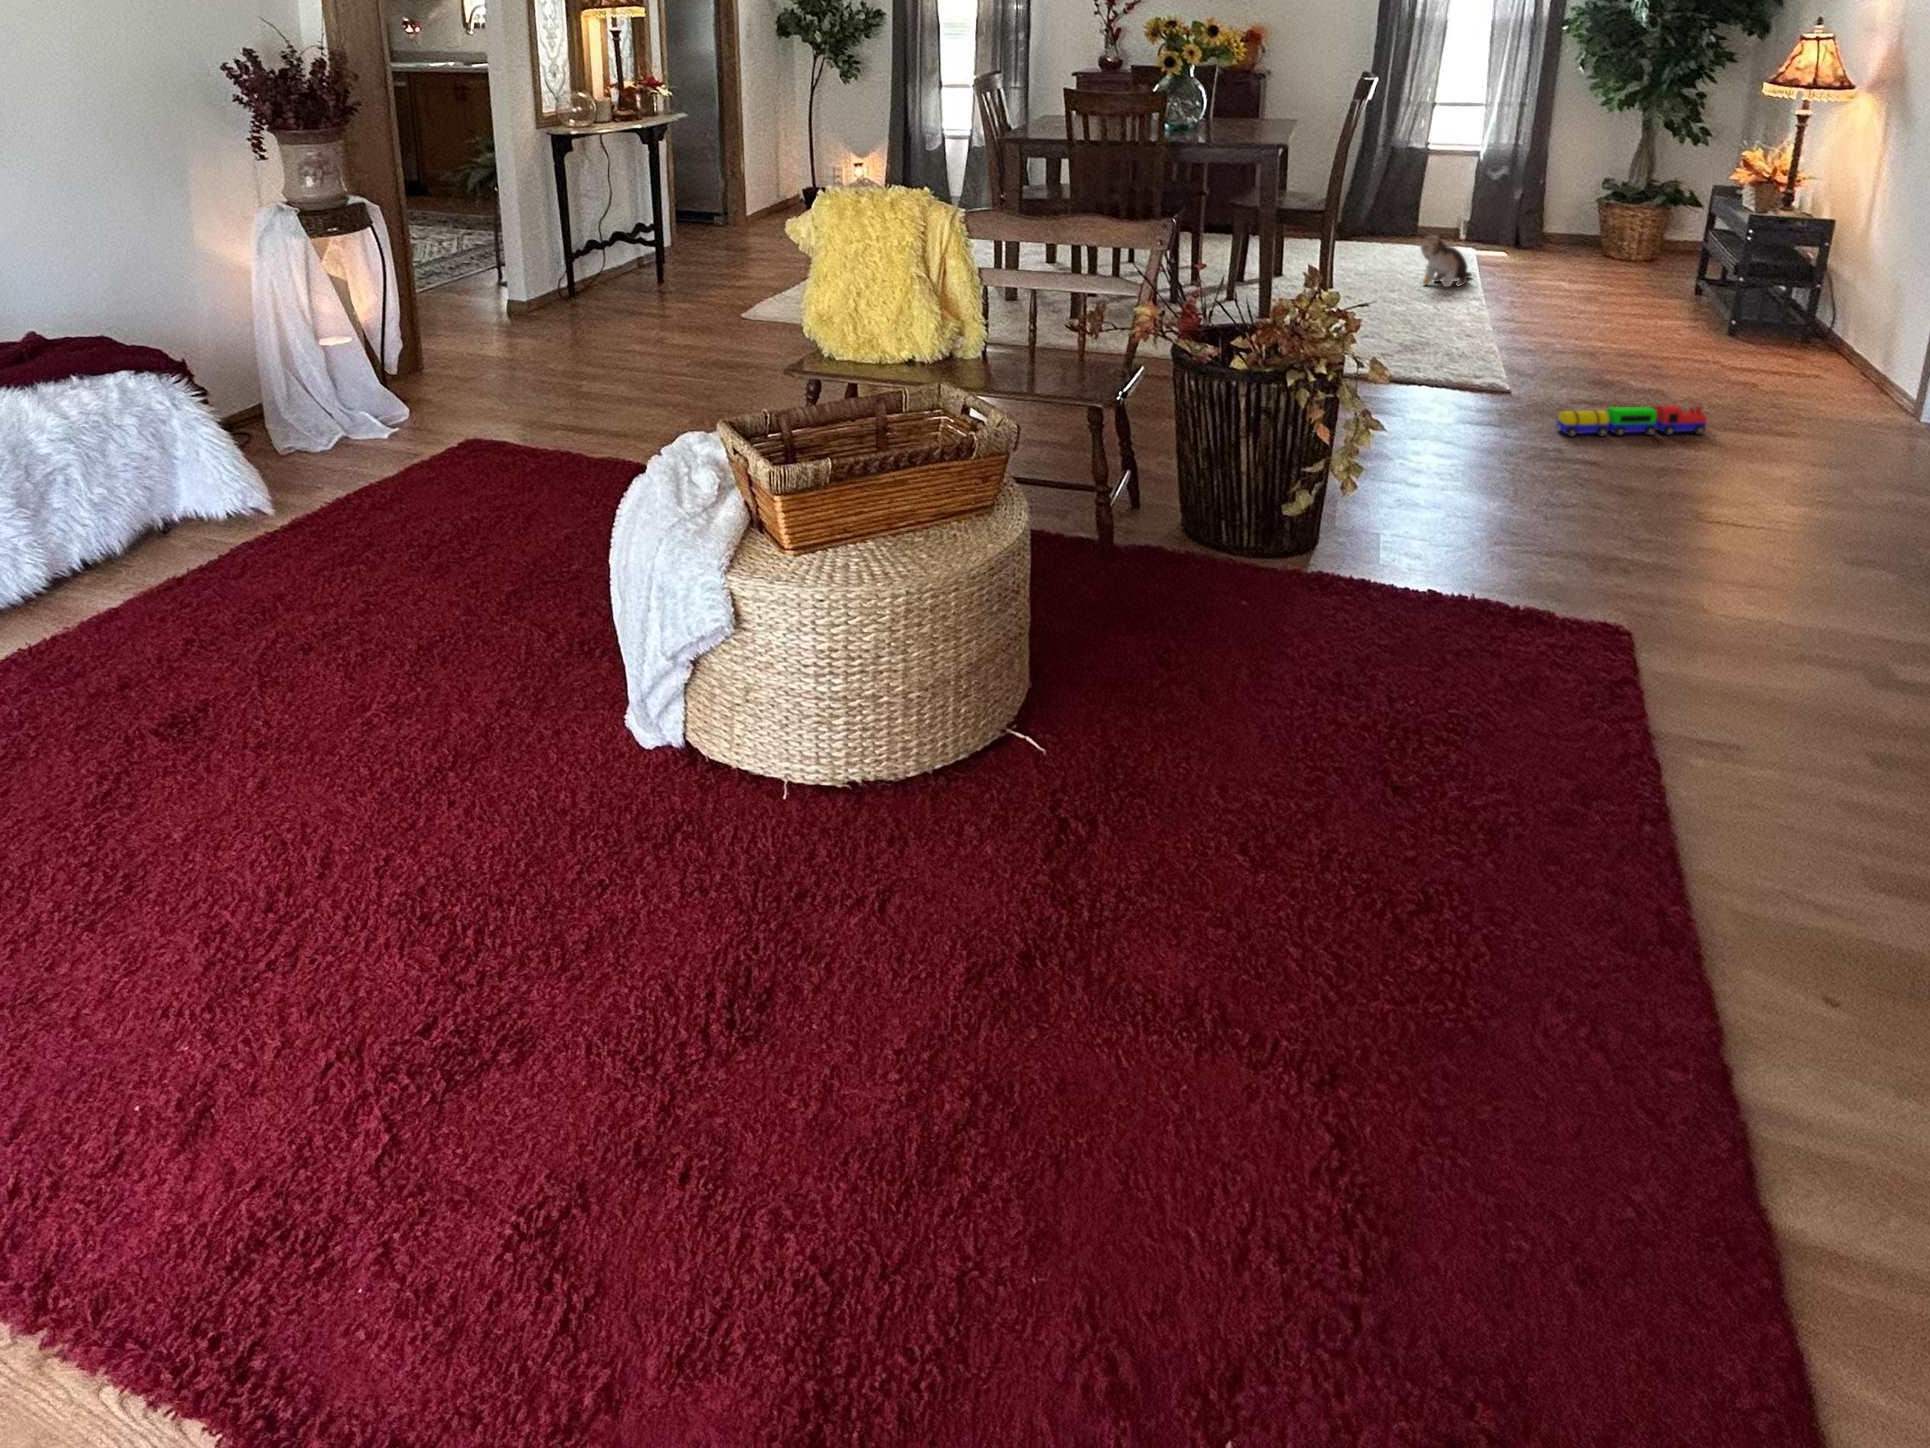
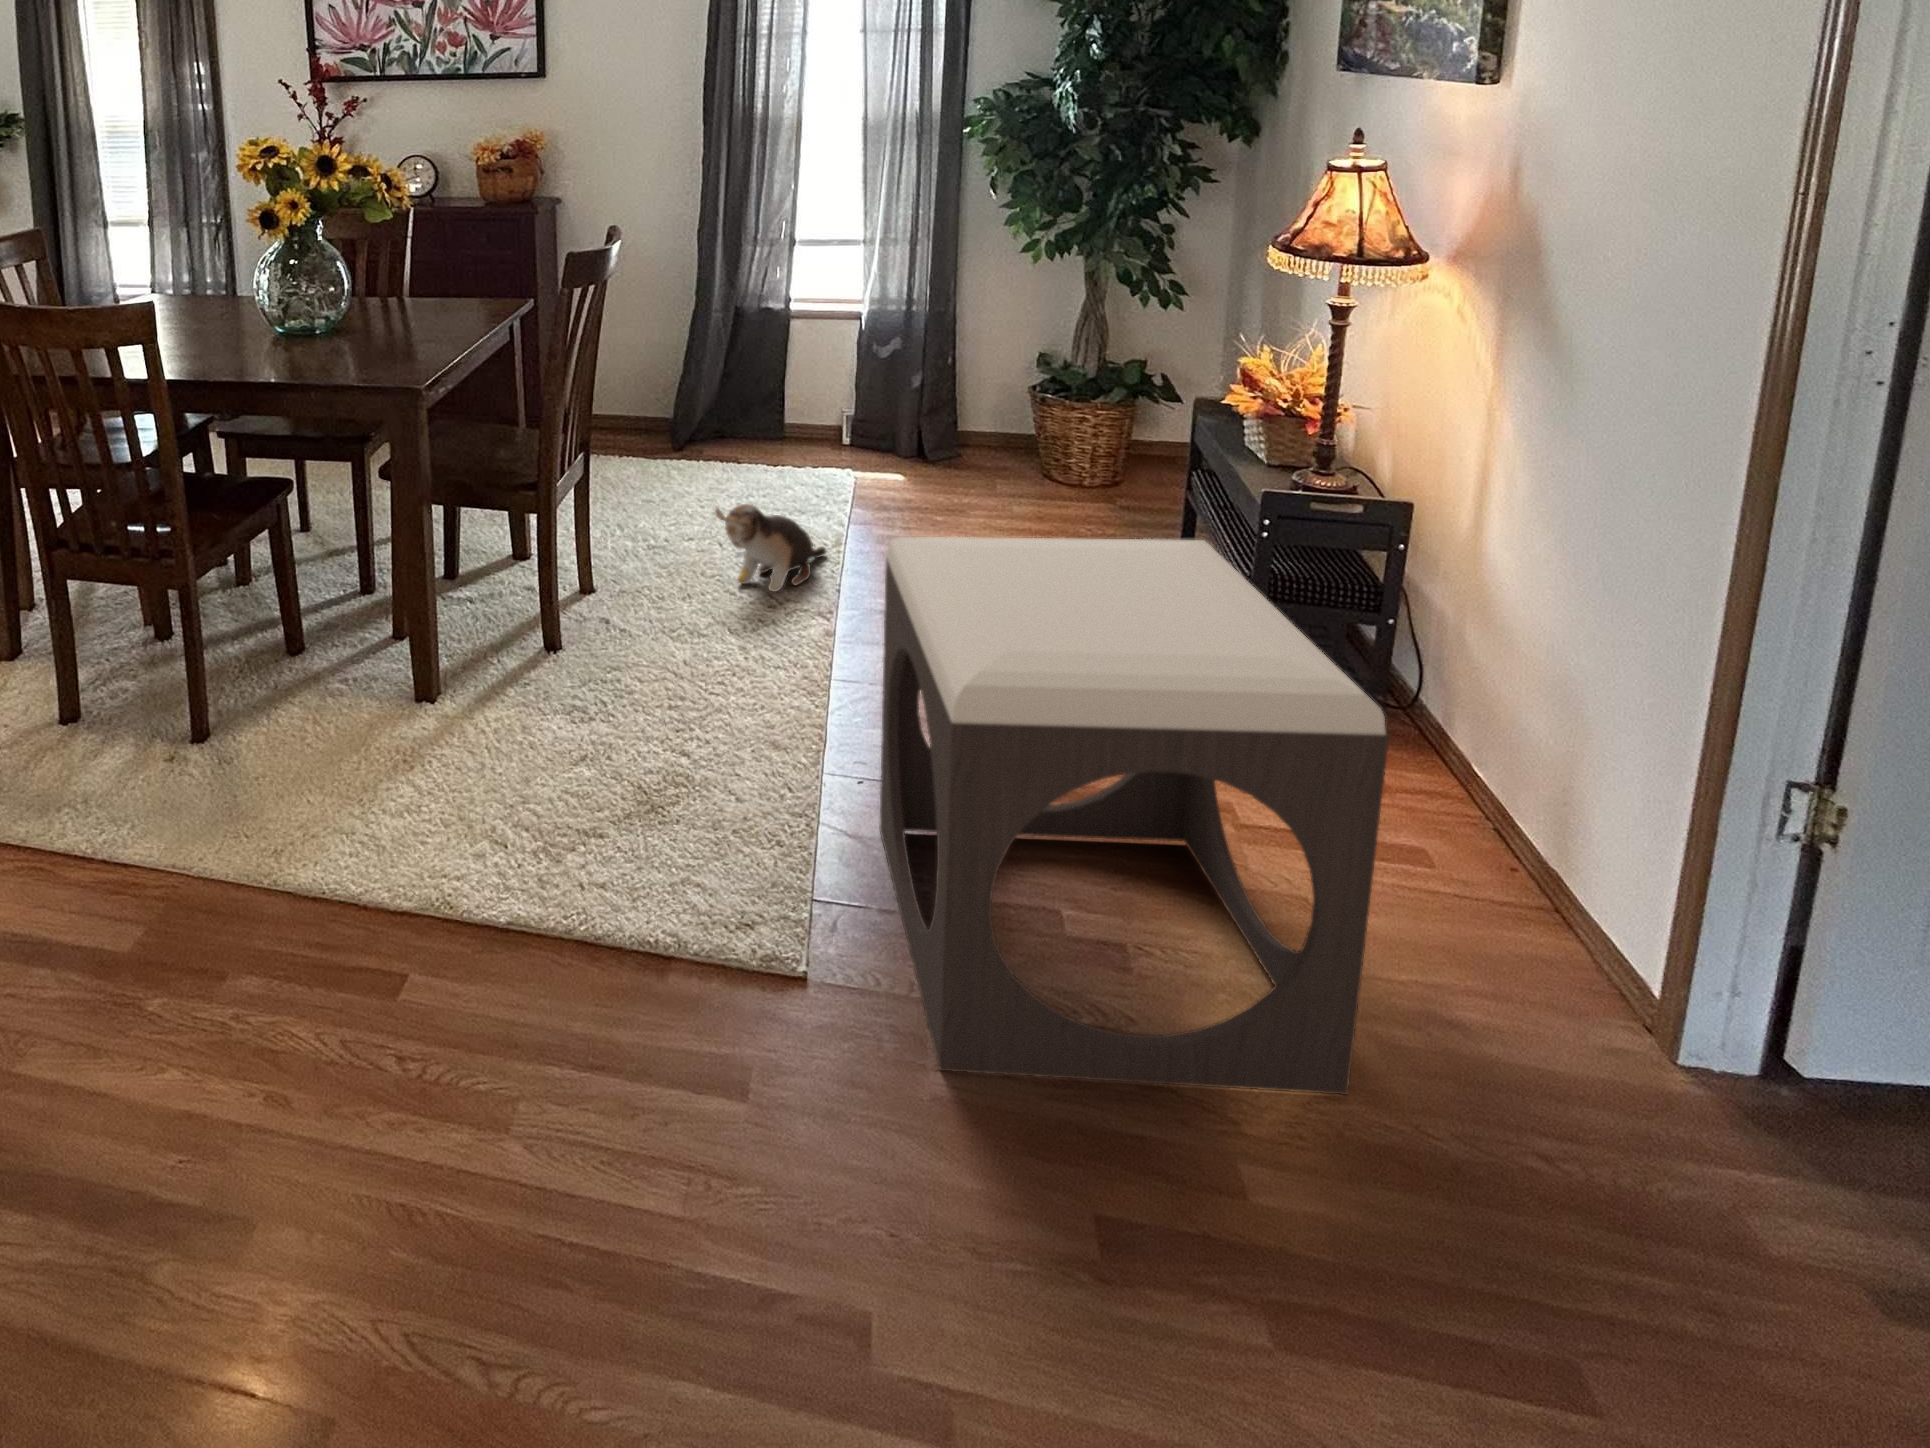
footstool: none [1539,199,1796,407] -> present [879,537,1389,1094]
toy train: present [1556,405,1707,437] -> none [828,1222,1218,1367]

